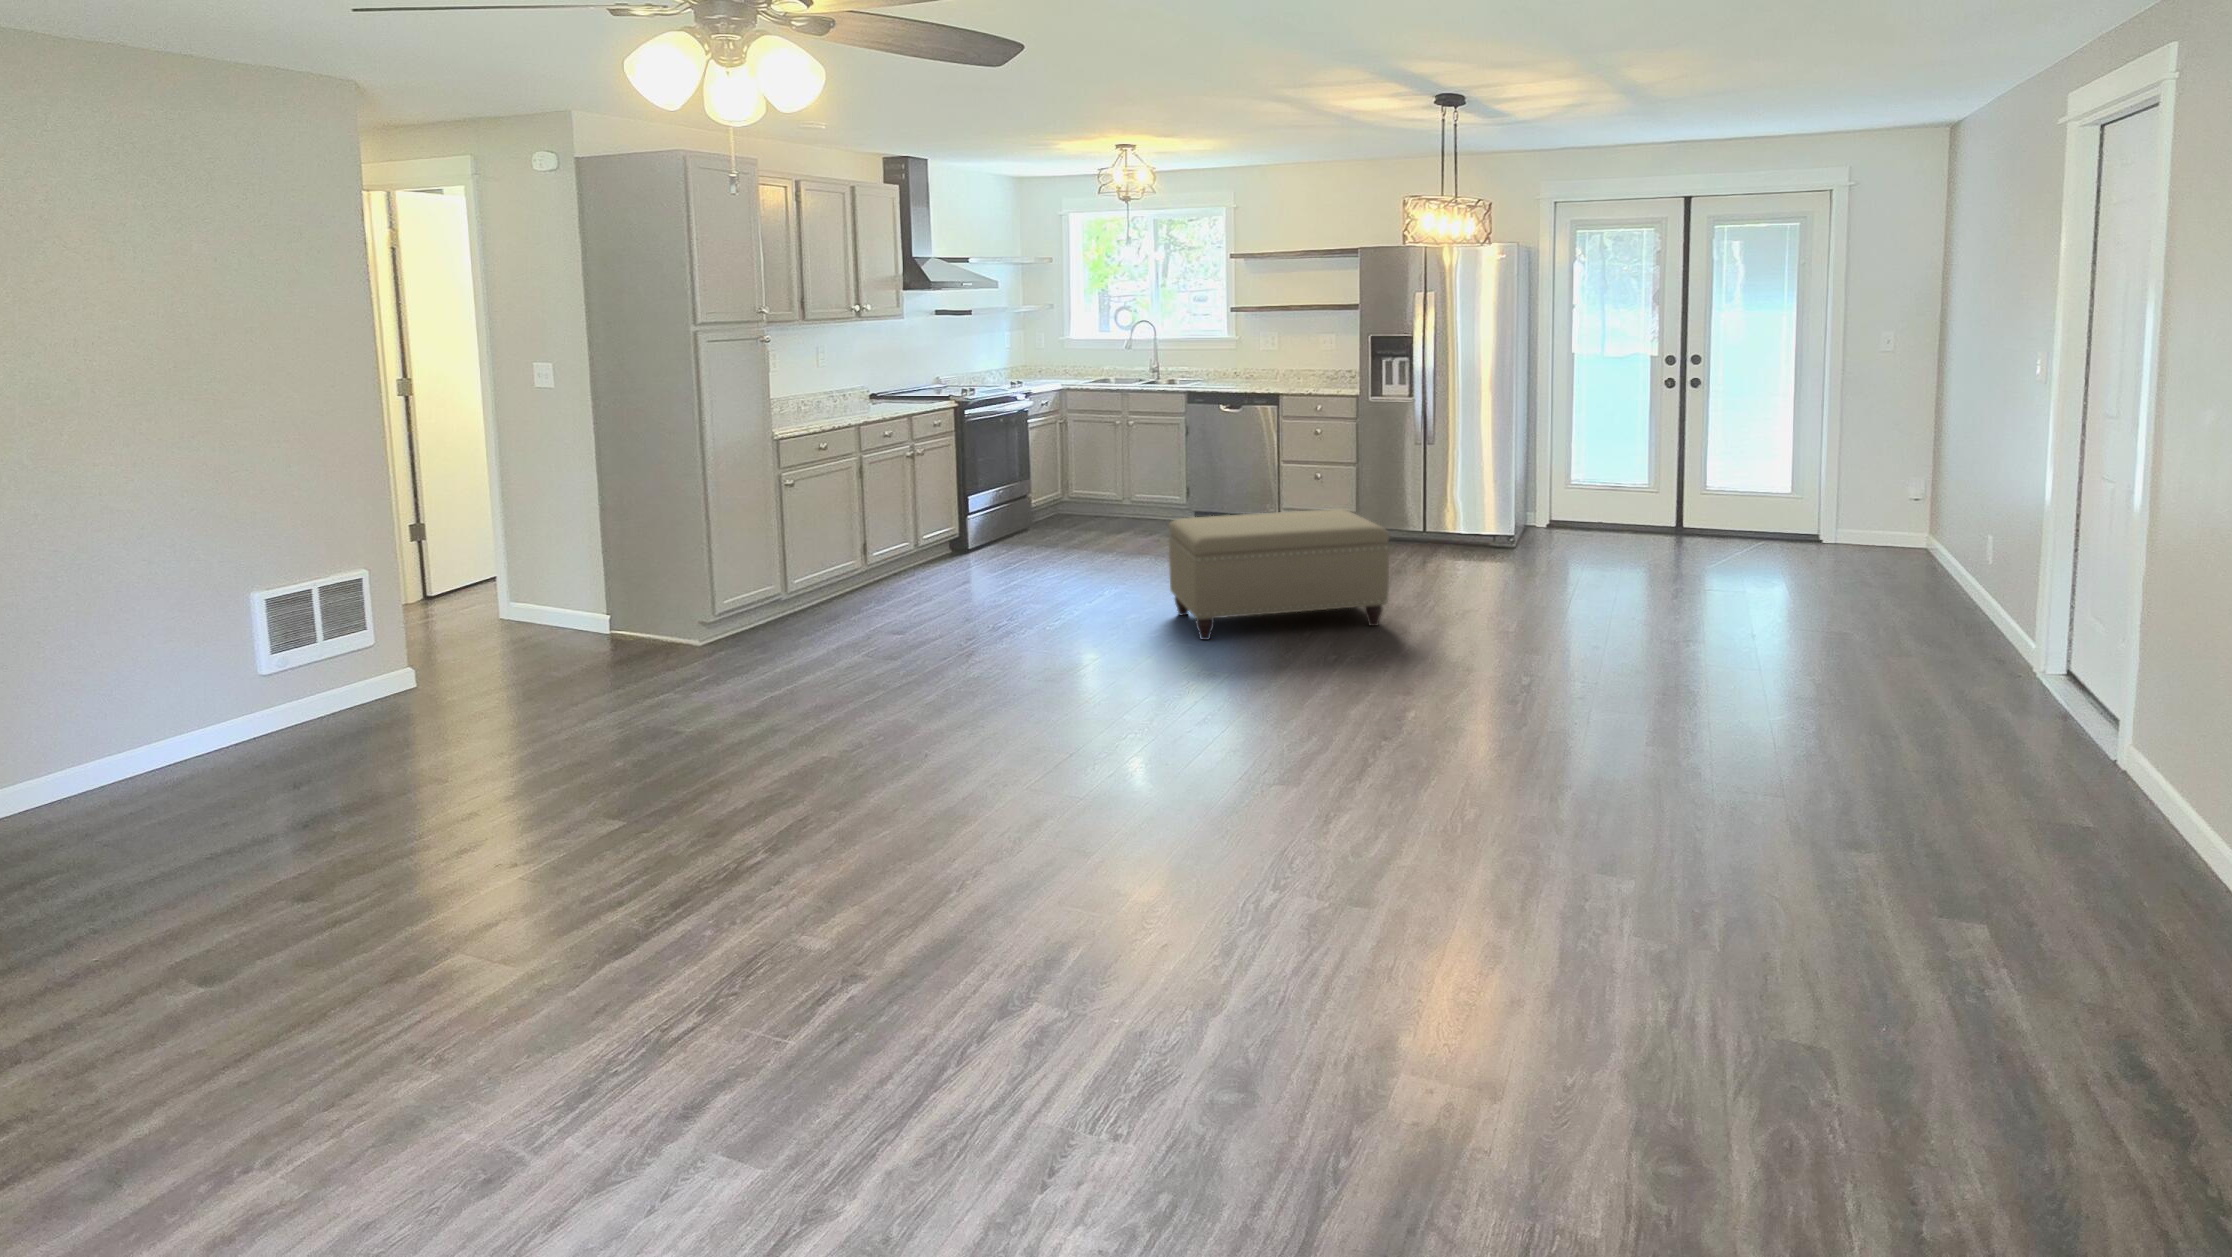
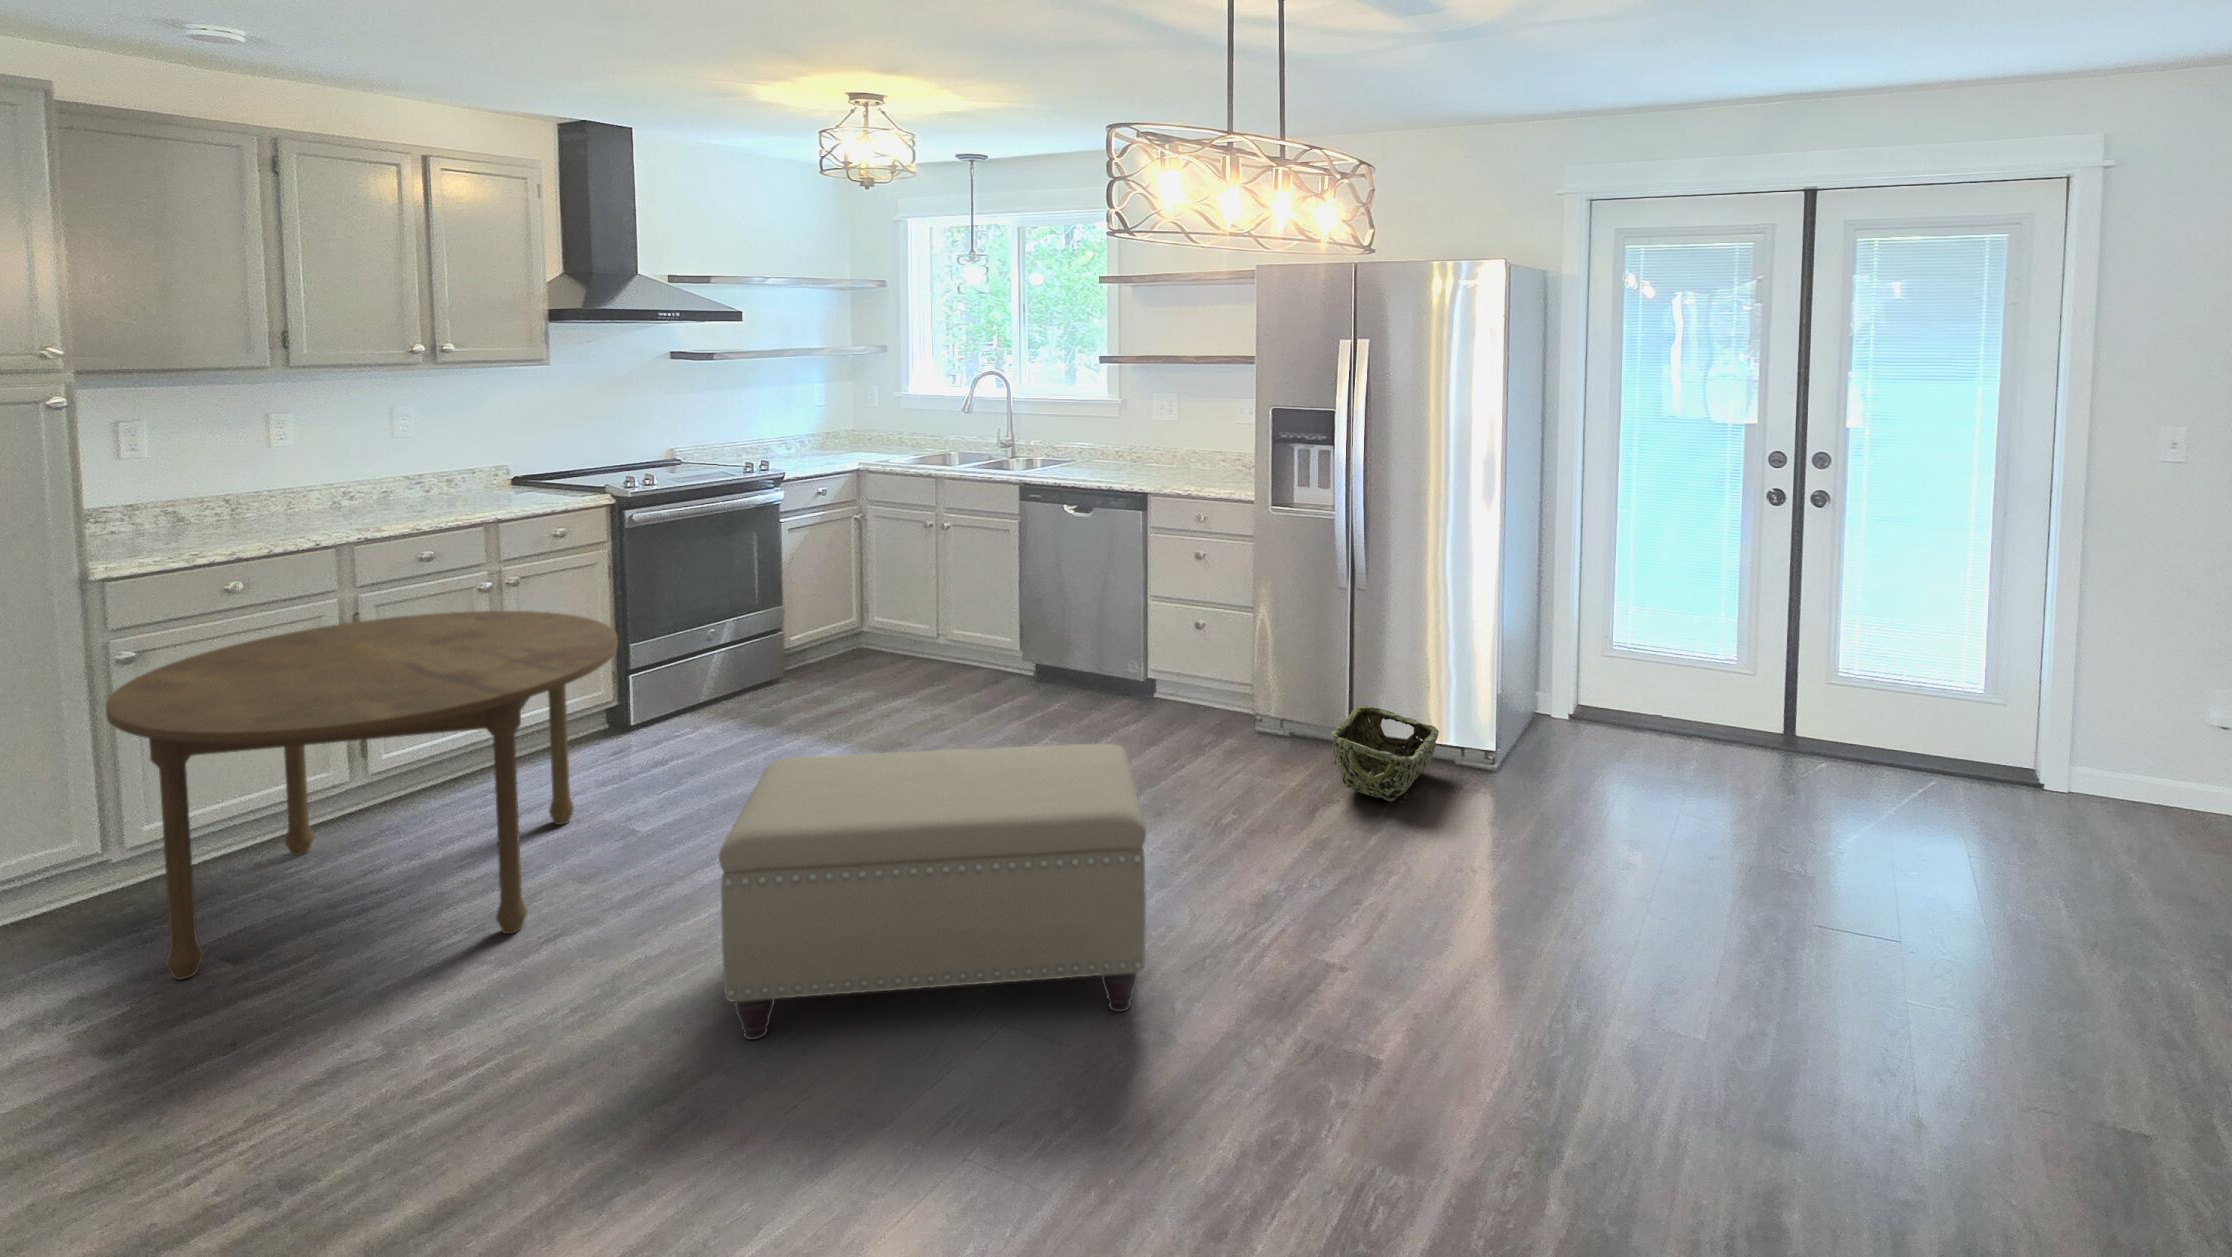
dining table: none [815,463,1053,638] -> present [106,611,618,980]
woven basket: none [1427,513,1483,560] -> present [1331,706,1439,802]

